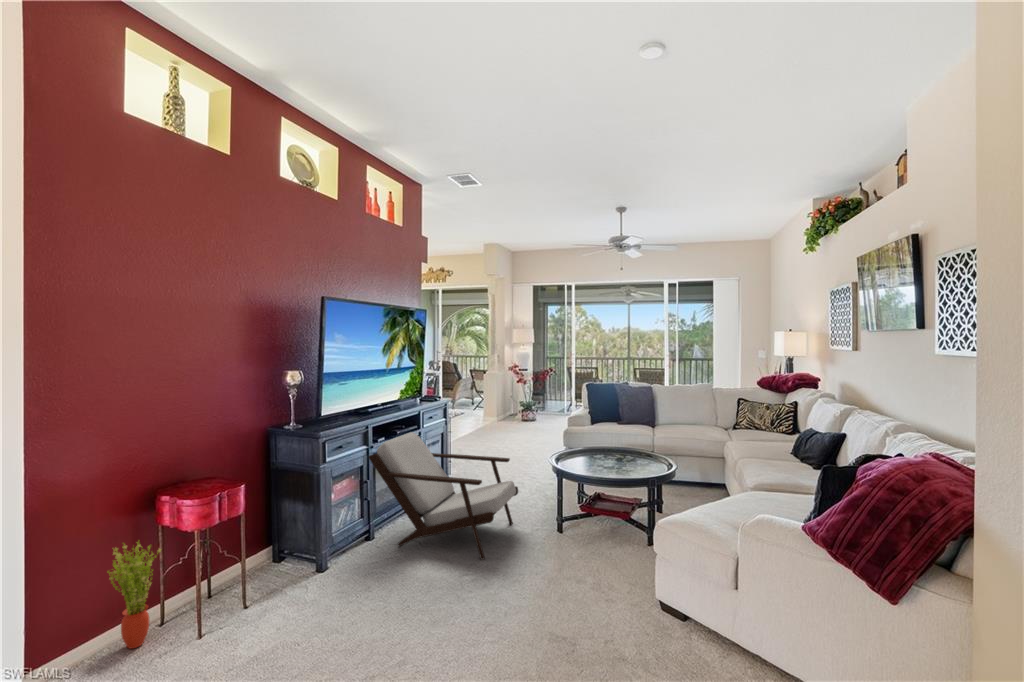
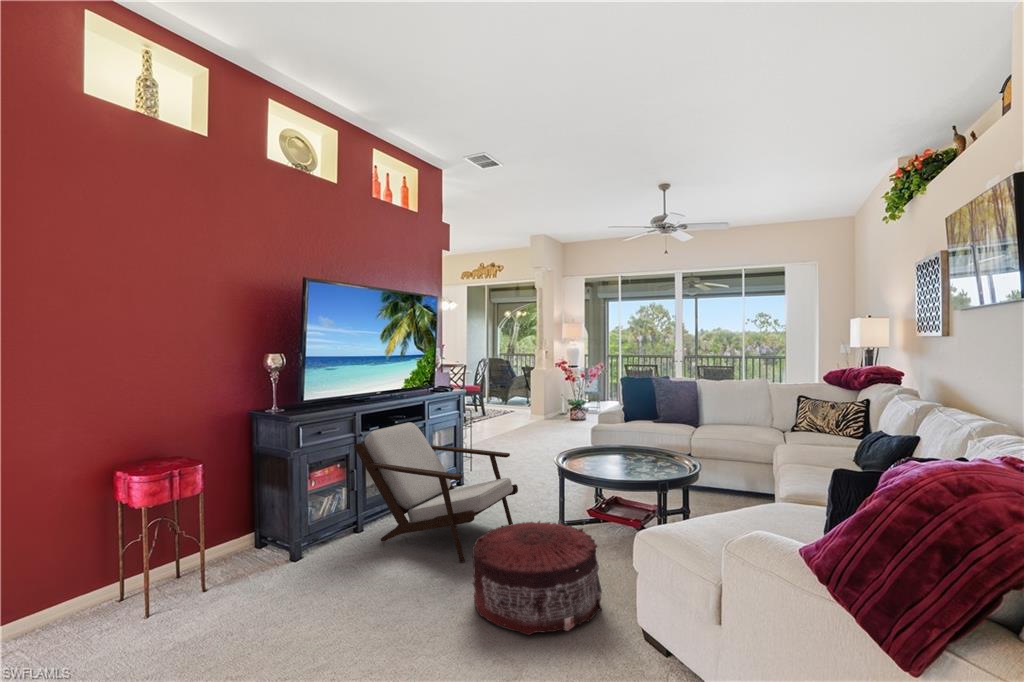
pouf: none [506,517,622,615] -> present [472,521,602,635]
potted plant: present [108,542,161,649] -> none [43,518,106,628]

